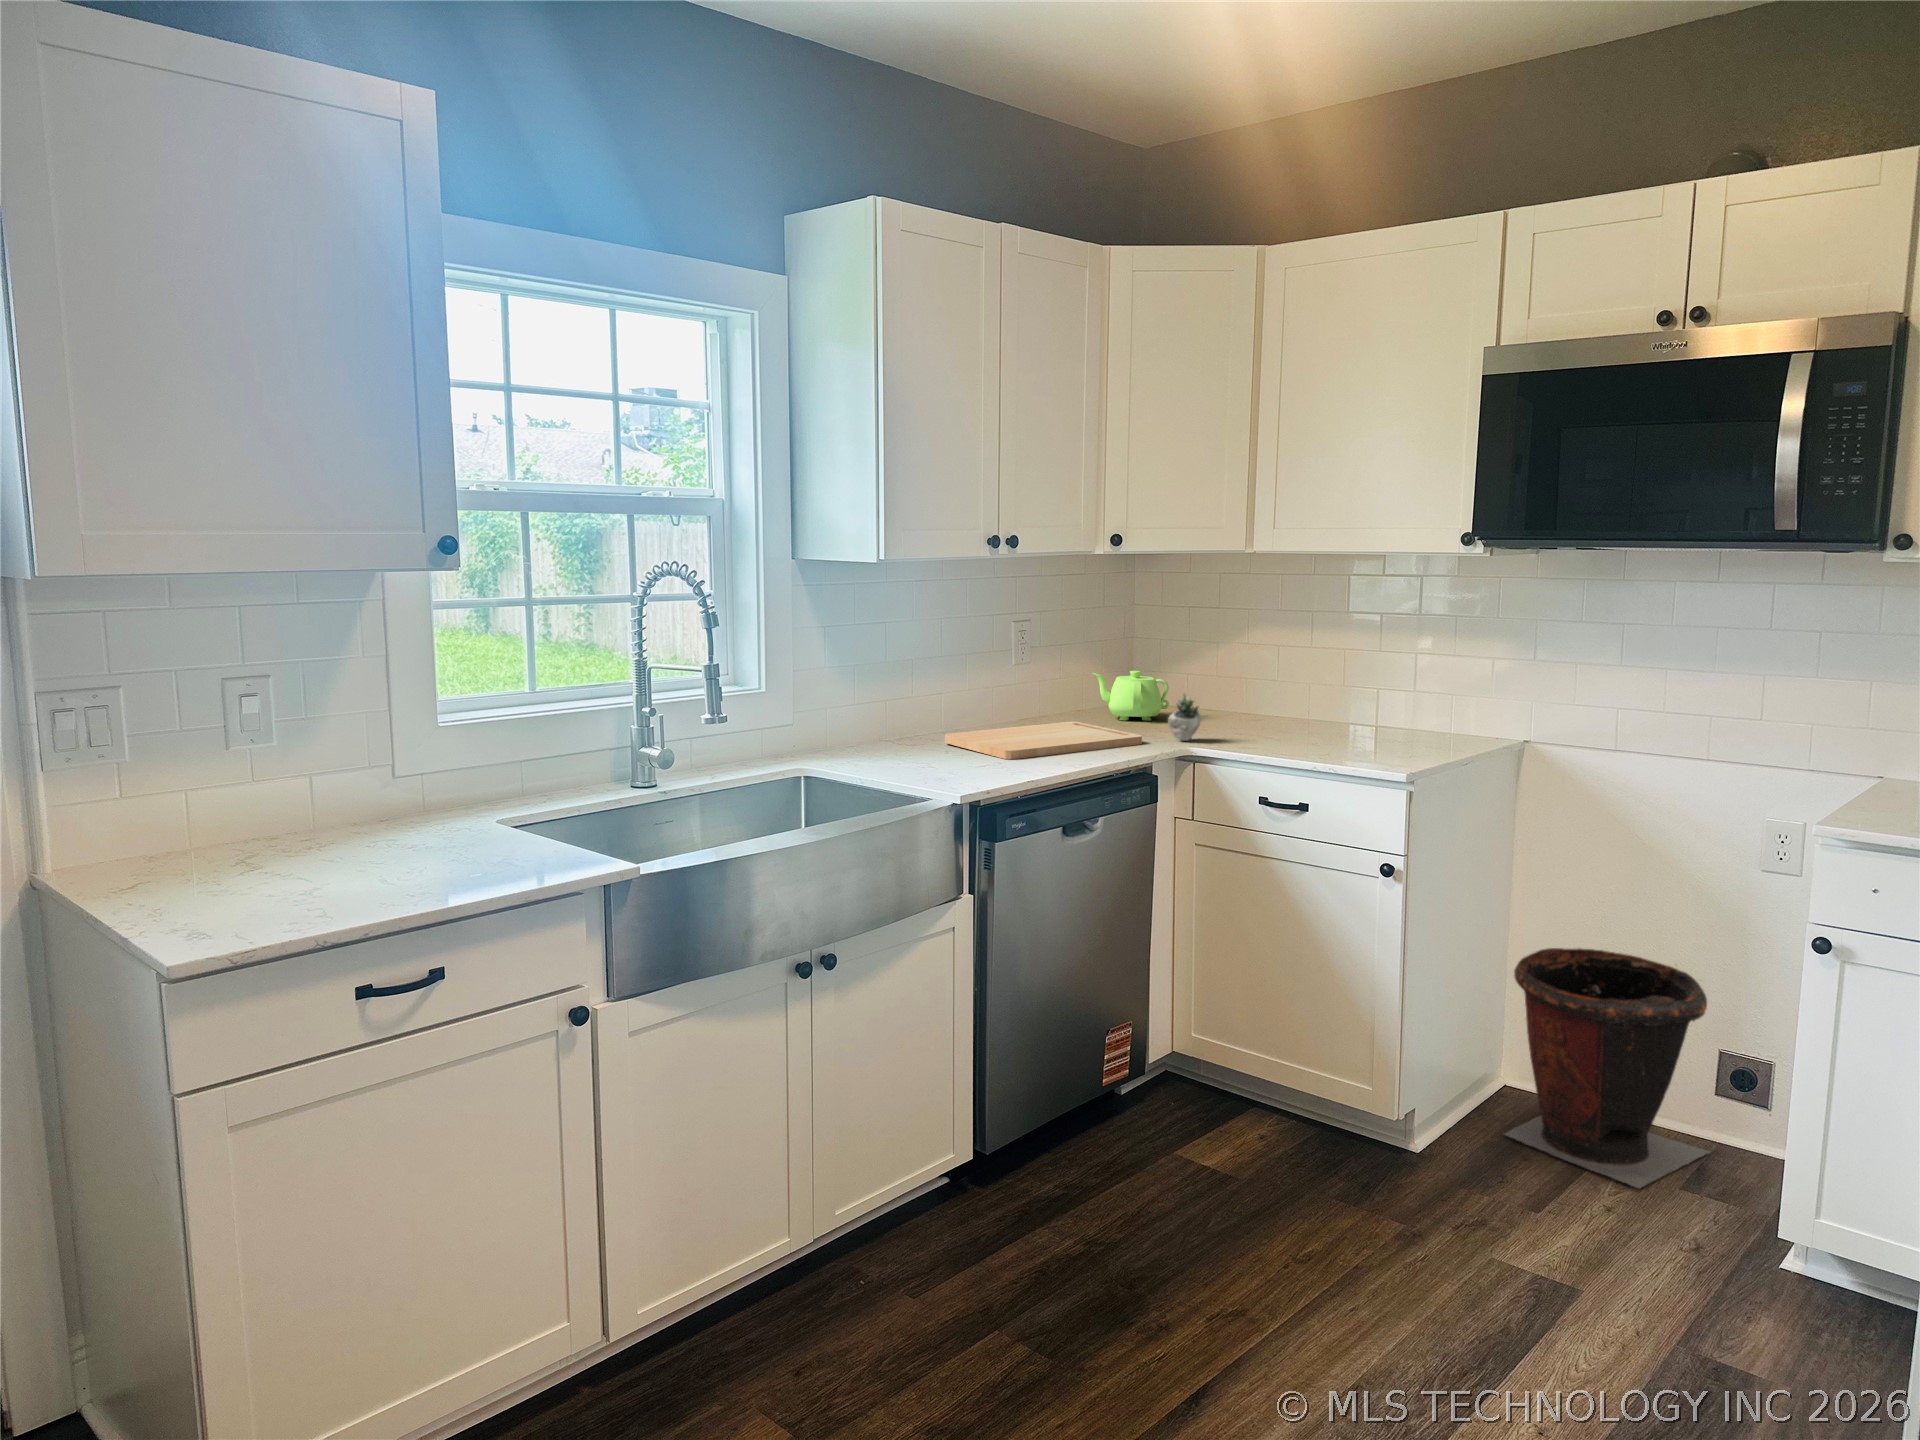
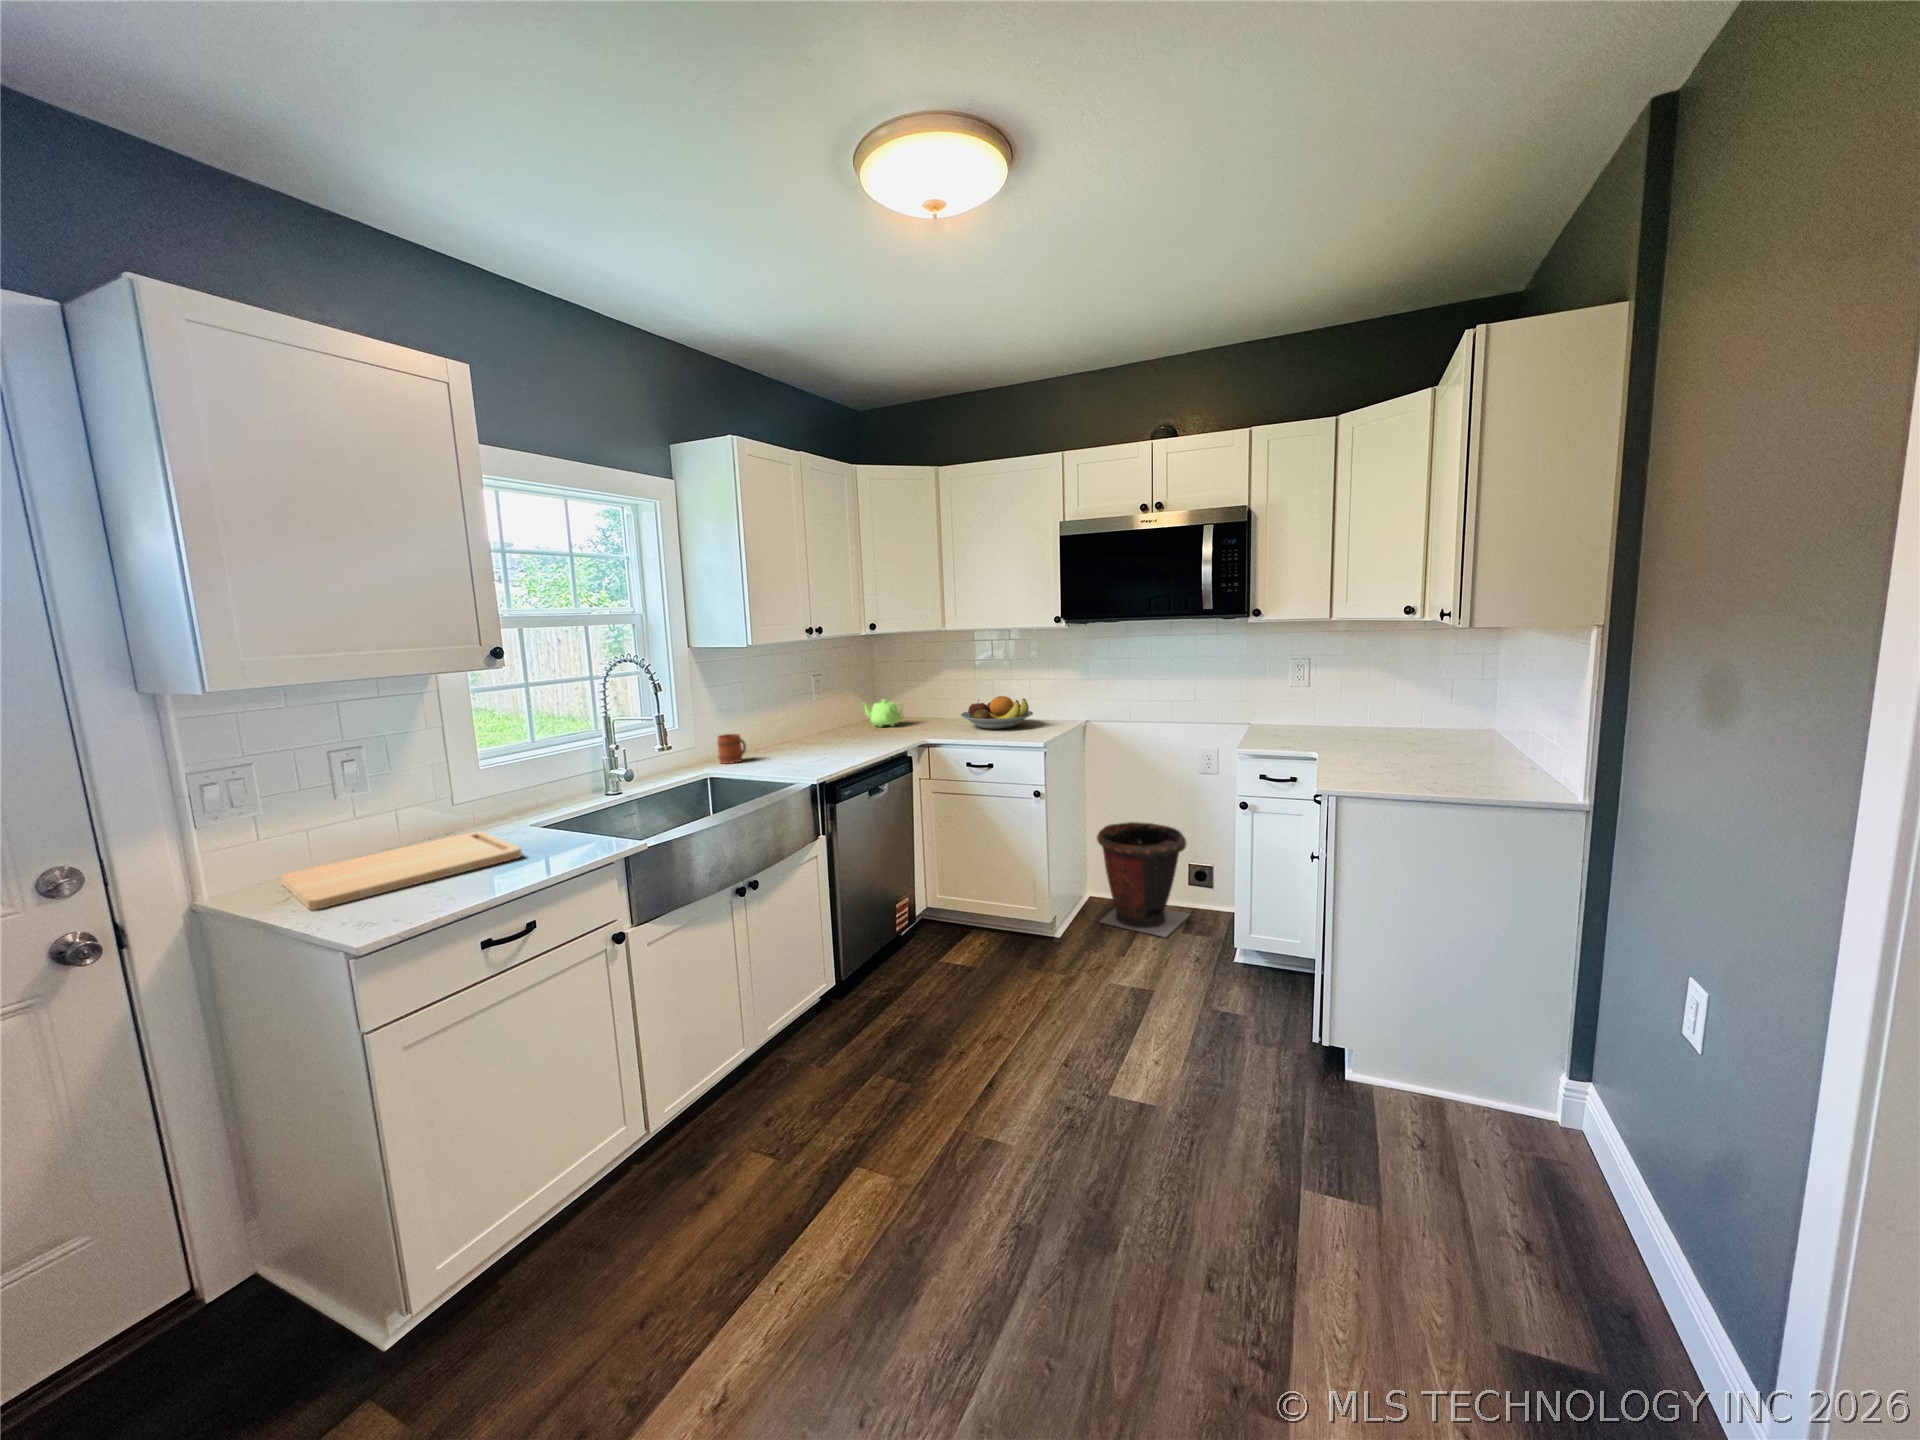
fruit bowl: none [1267,680,1409,741] -> present [961,696,1033,729]
succulent plant: present [1168,694,1201,741] -> none [911,706,945,736]
mug: none [826,708,873,757] -> present [717,734,746,764]
cutting board: present [945,722,1142,759] -> present [281,831,522,910]

